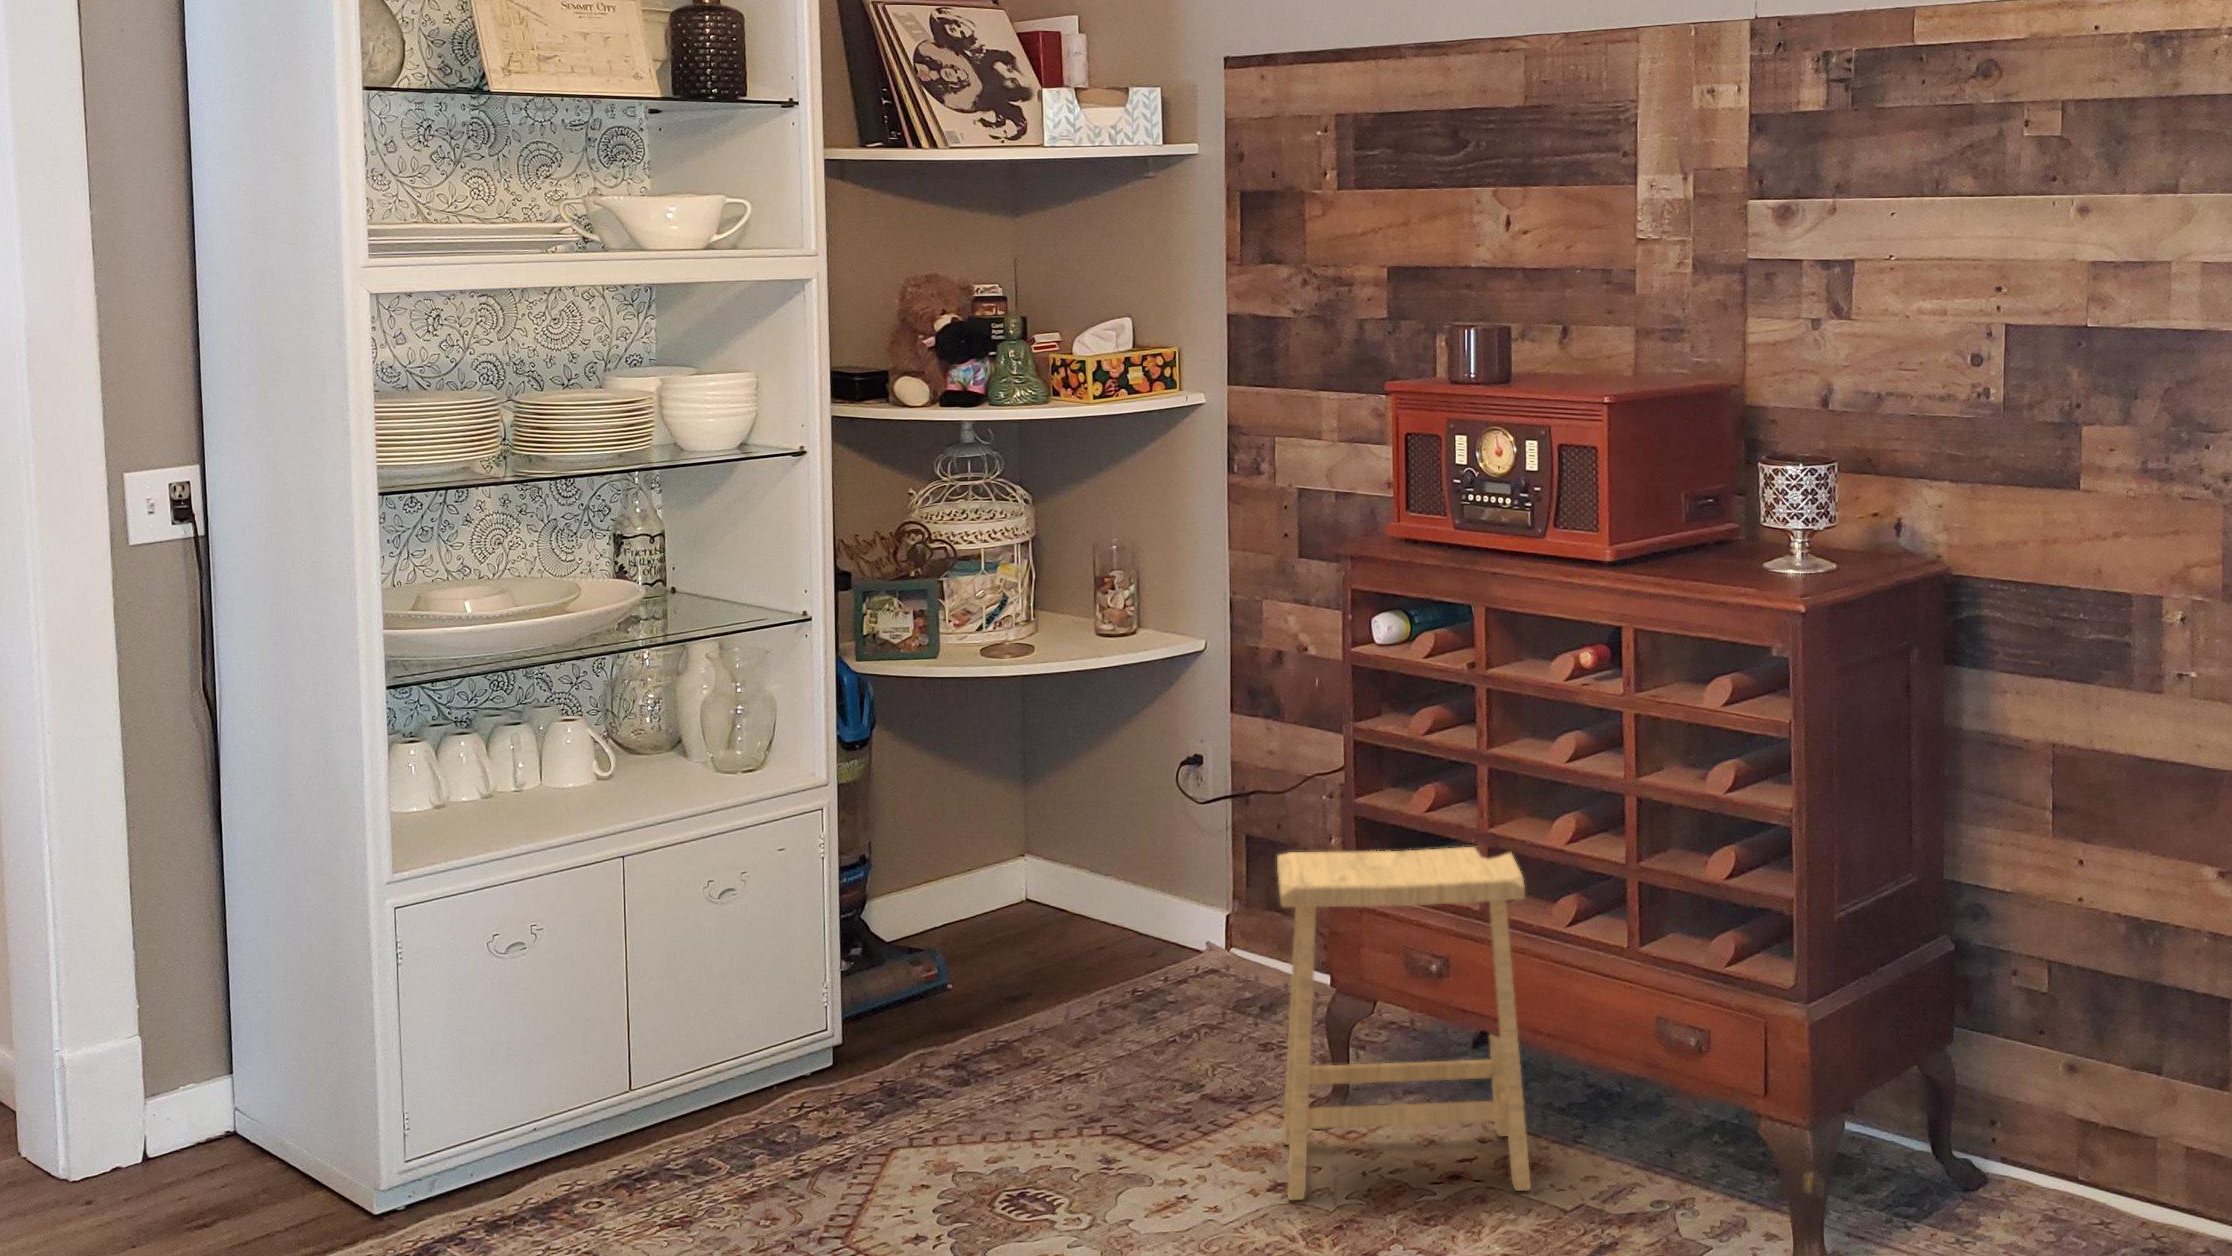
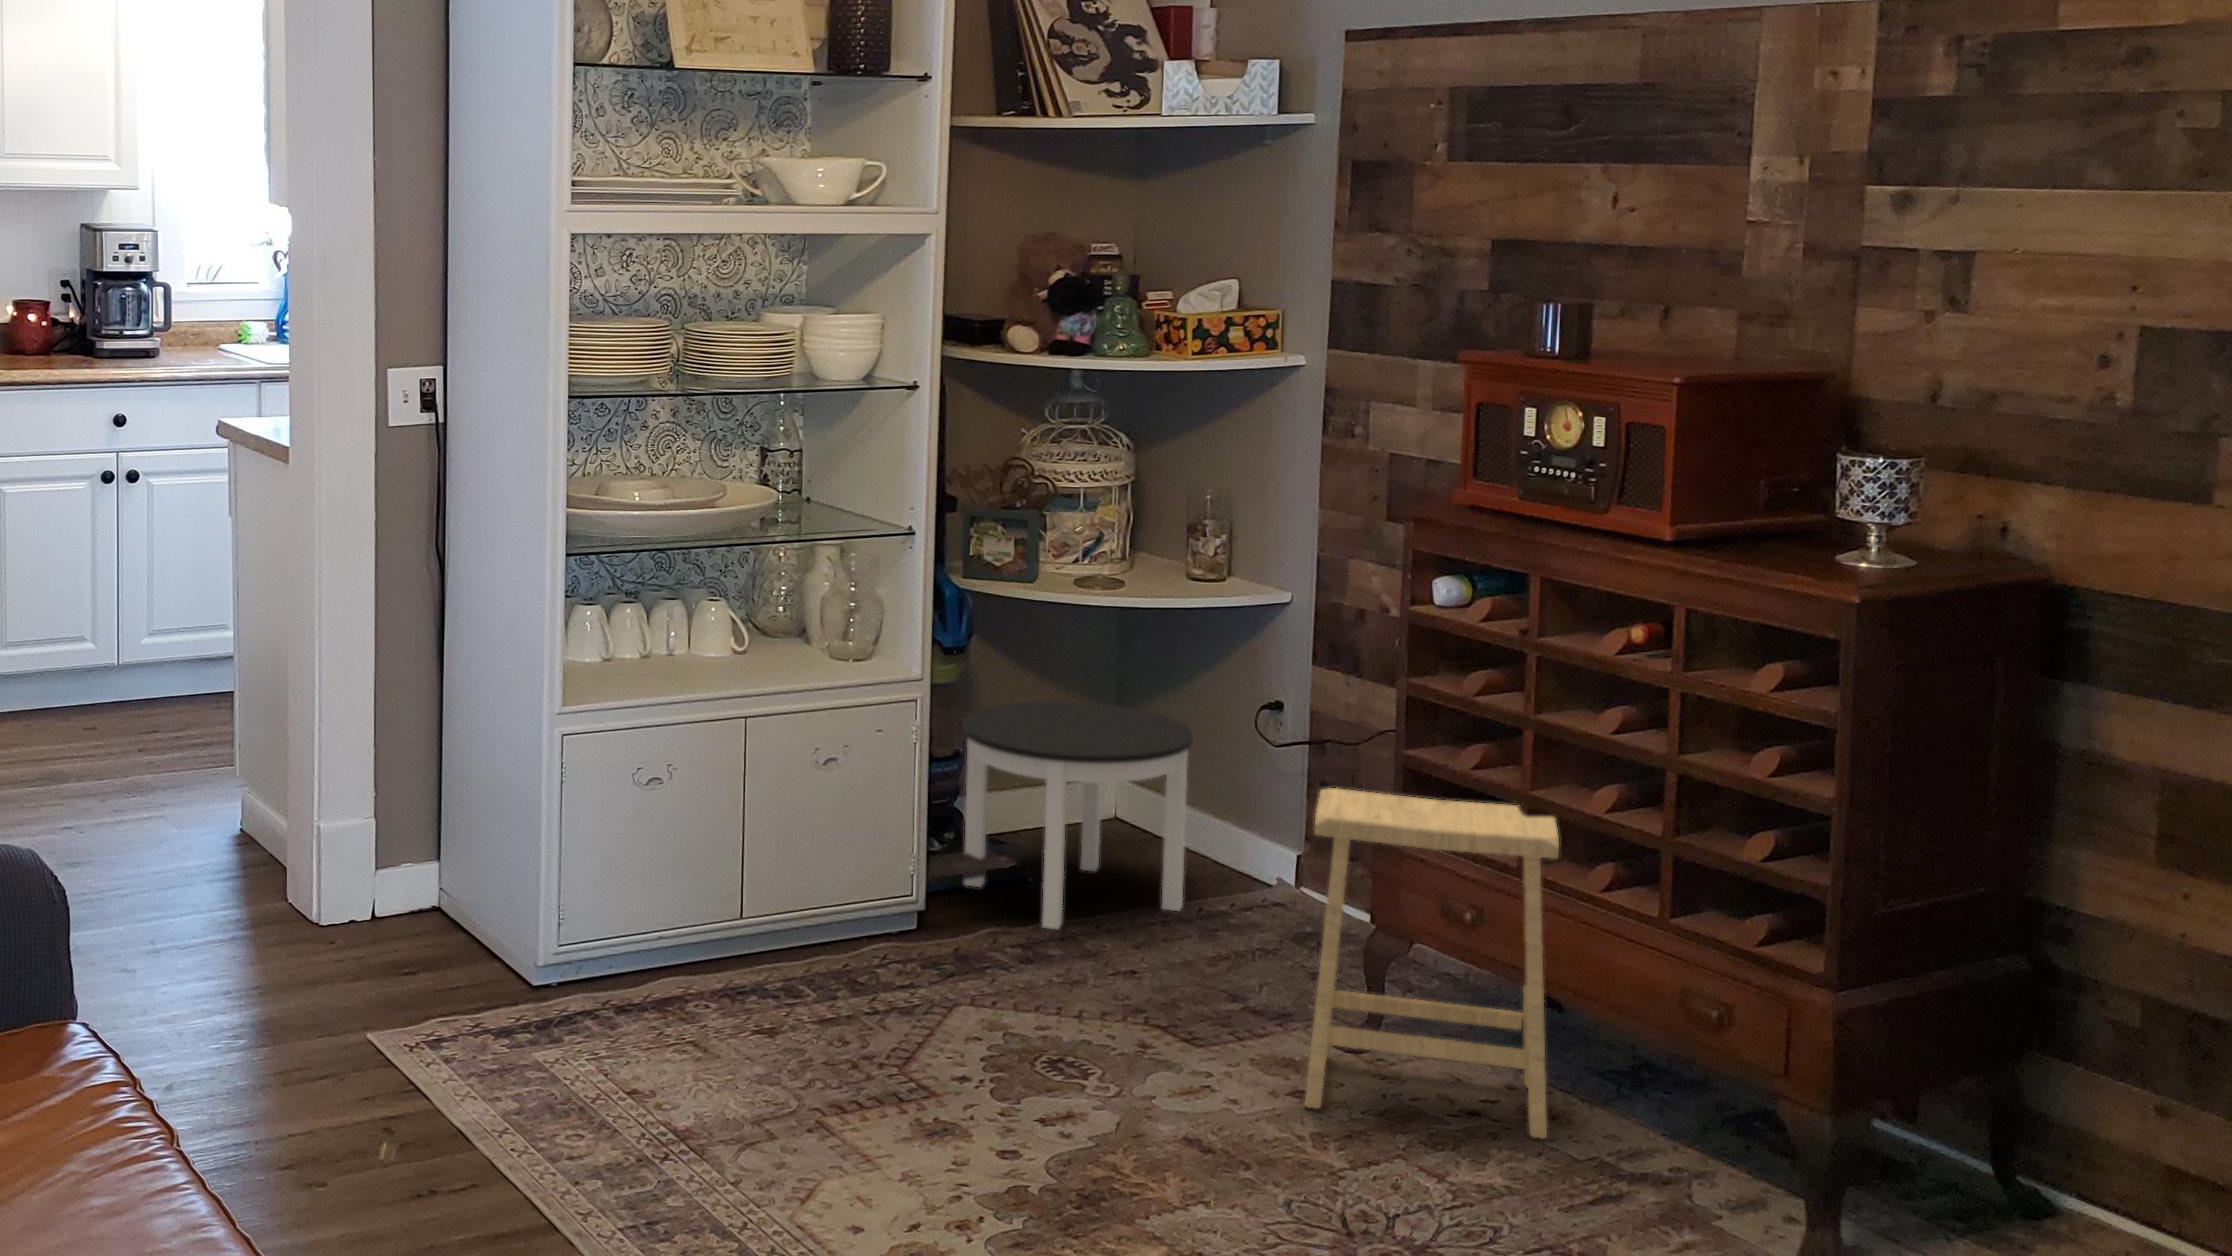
round table: none [866,783,1118,1039] -> present [962,701,1193,930]

